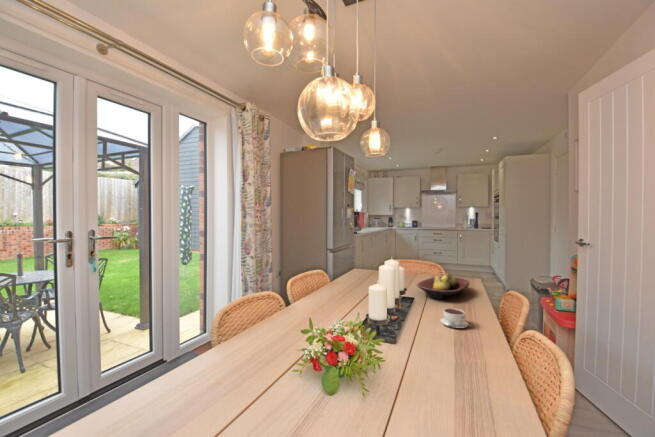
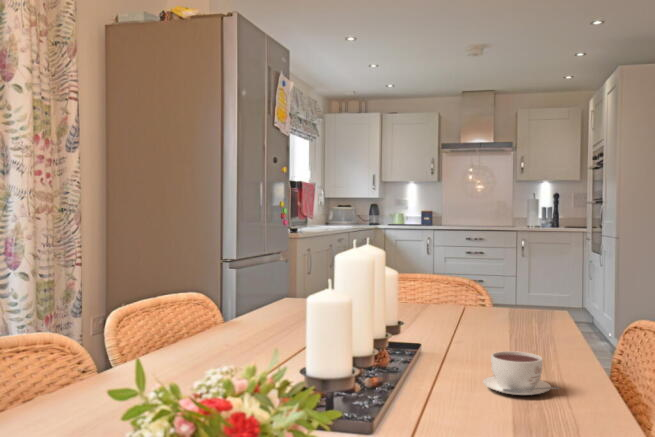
fruit bowl: present [417,273,469,299] -> none [429,287,549,344]

